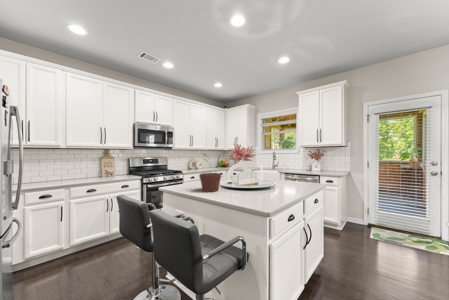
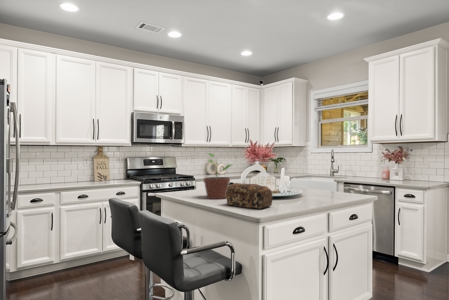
bread loaf: none [224,179,263,201] -> present [226,183,272,208]

